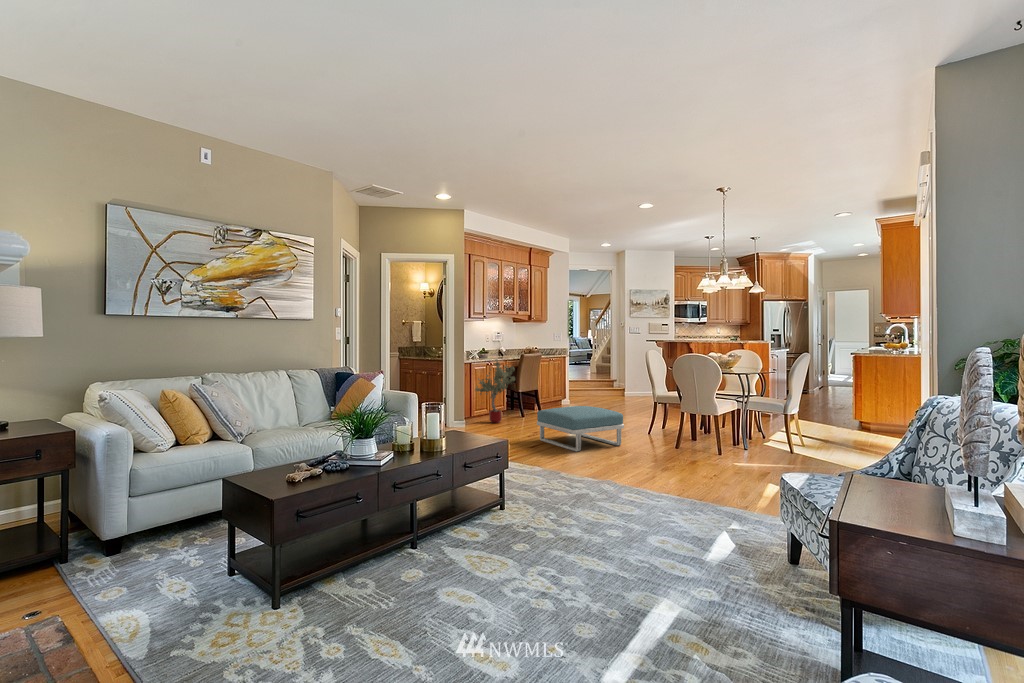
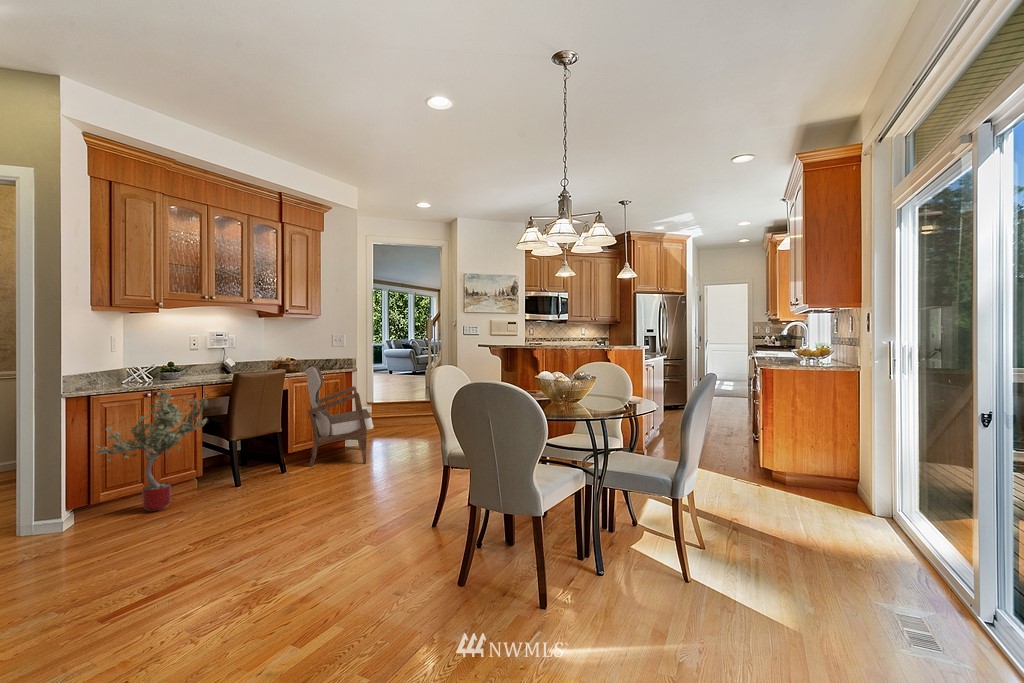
armchair: none [545,352,589,411] -> present [306,366,374,466]
footstool: present [537,406,624,452] -> none [159,488,351,635]

